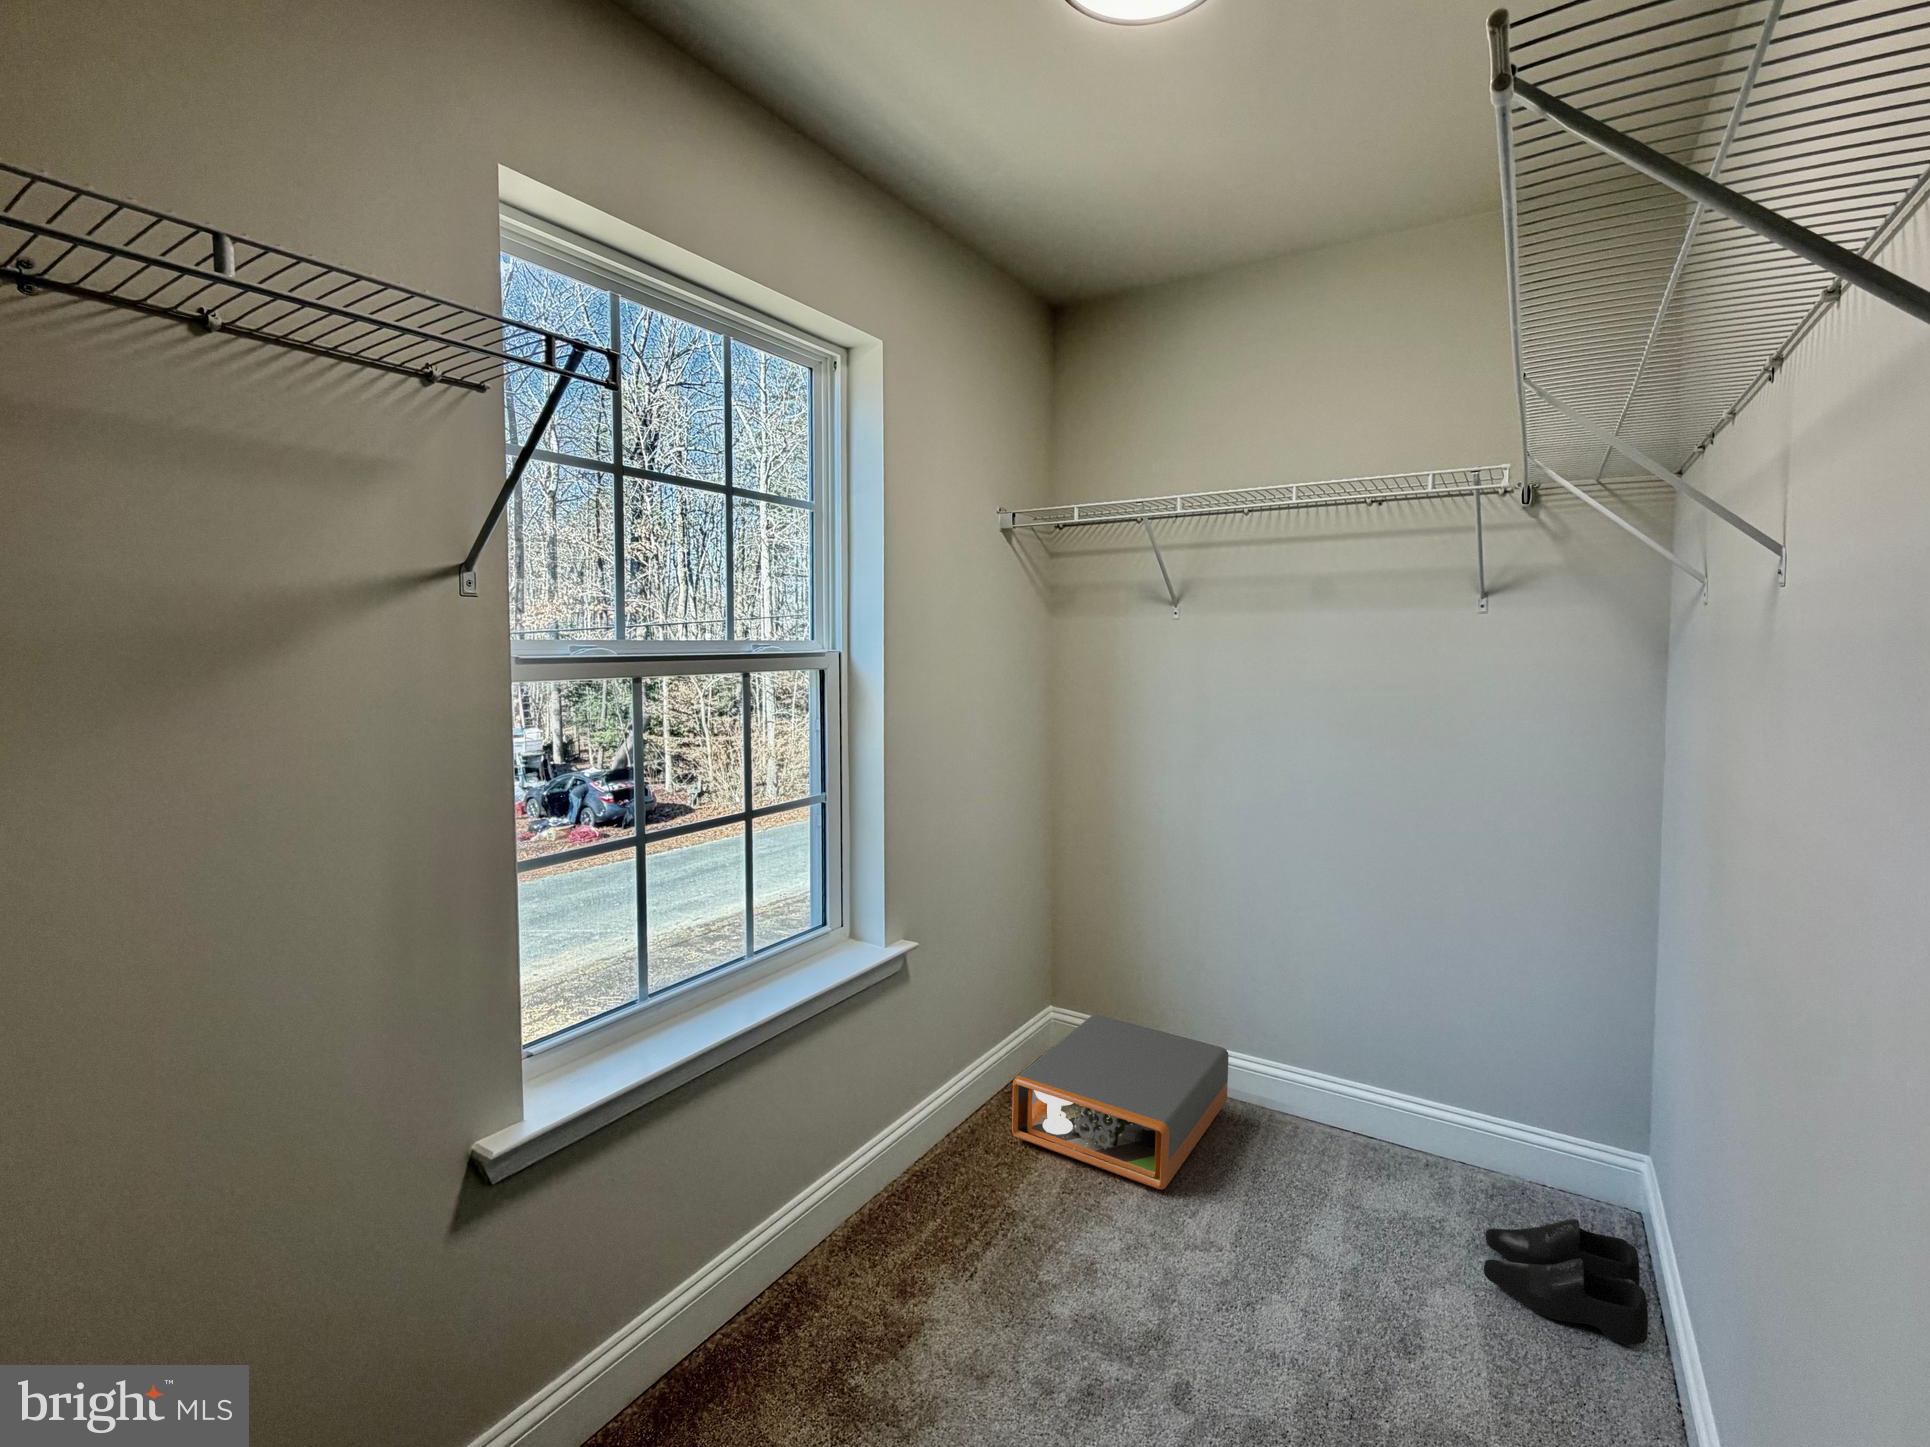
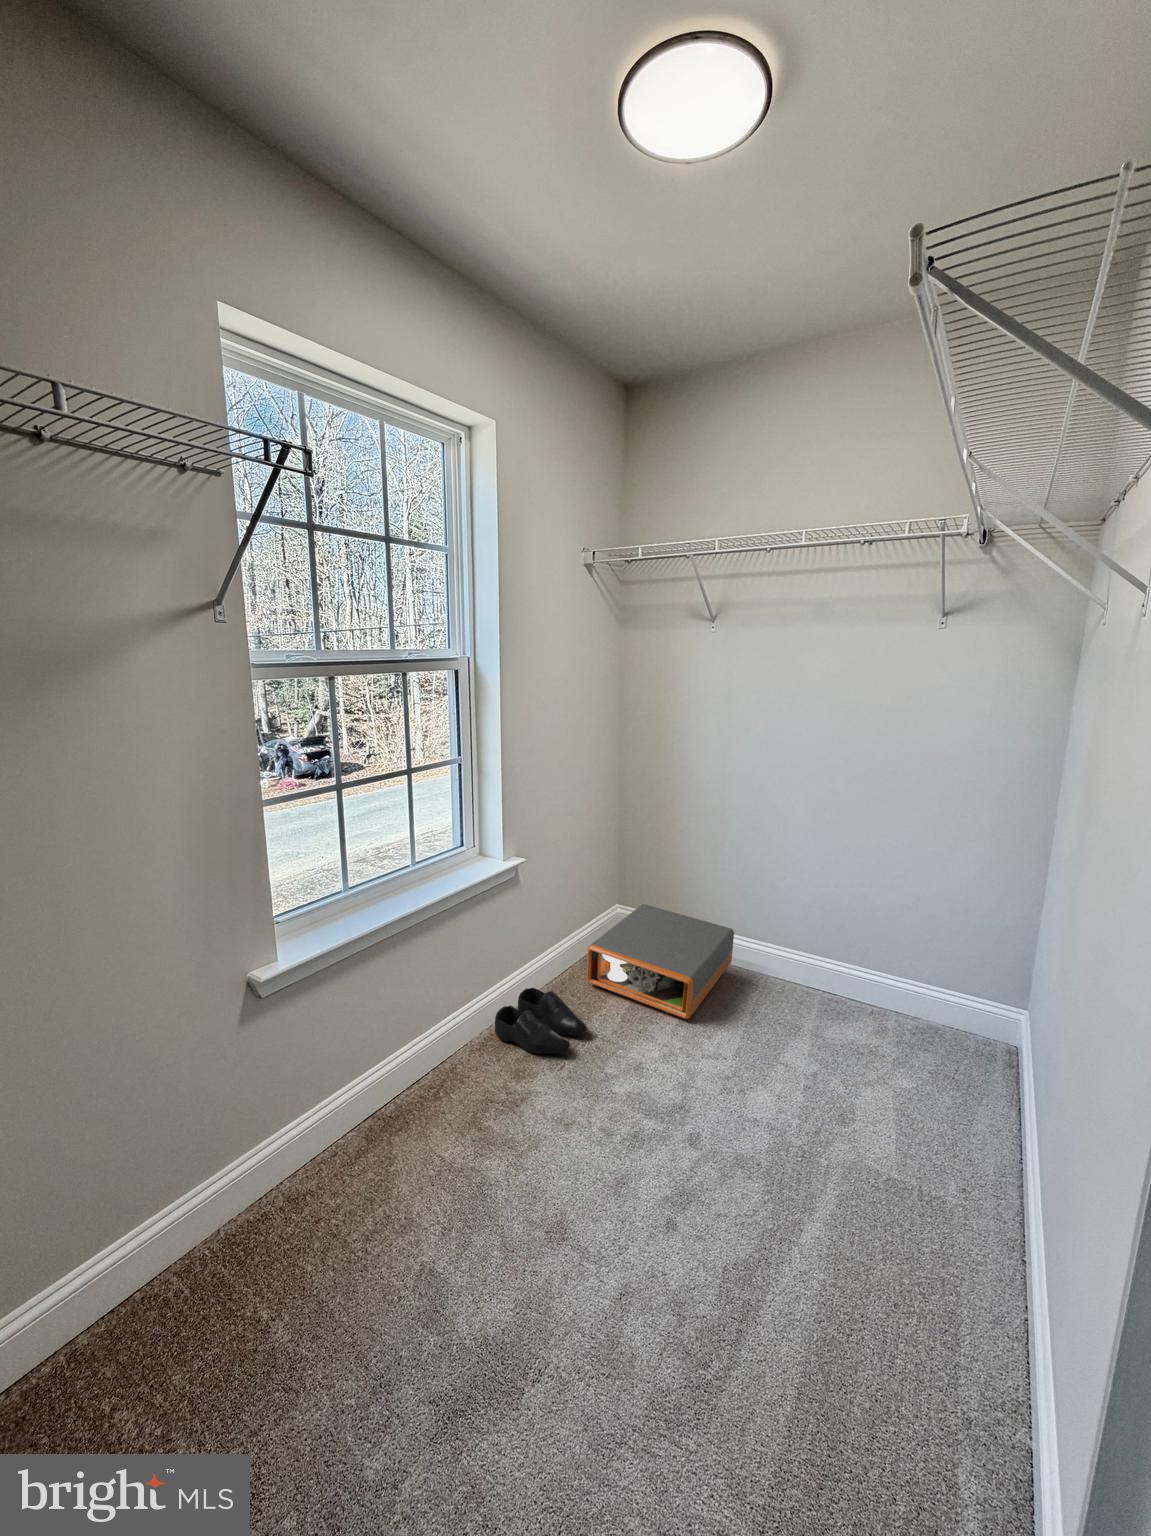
shoe: present [1484,1219,1648,1345] -> present [495,988,586,1054]

